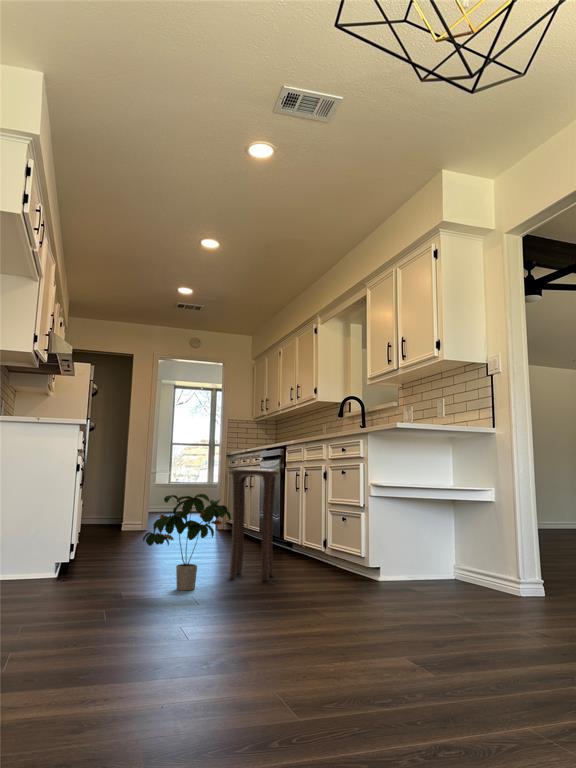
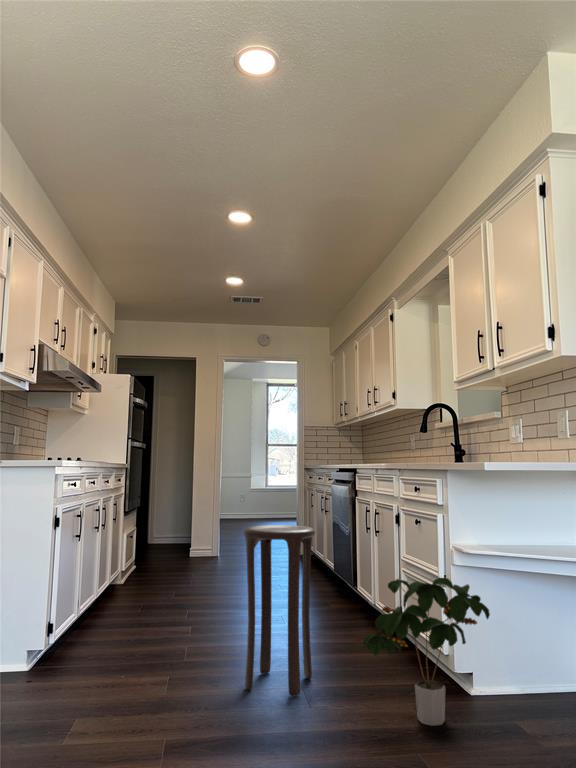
potted plant: present [143,494,231,590] -> present [363,578,490,726]

